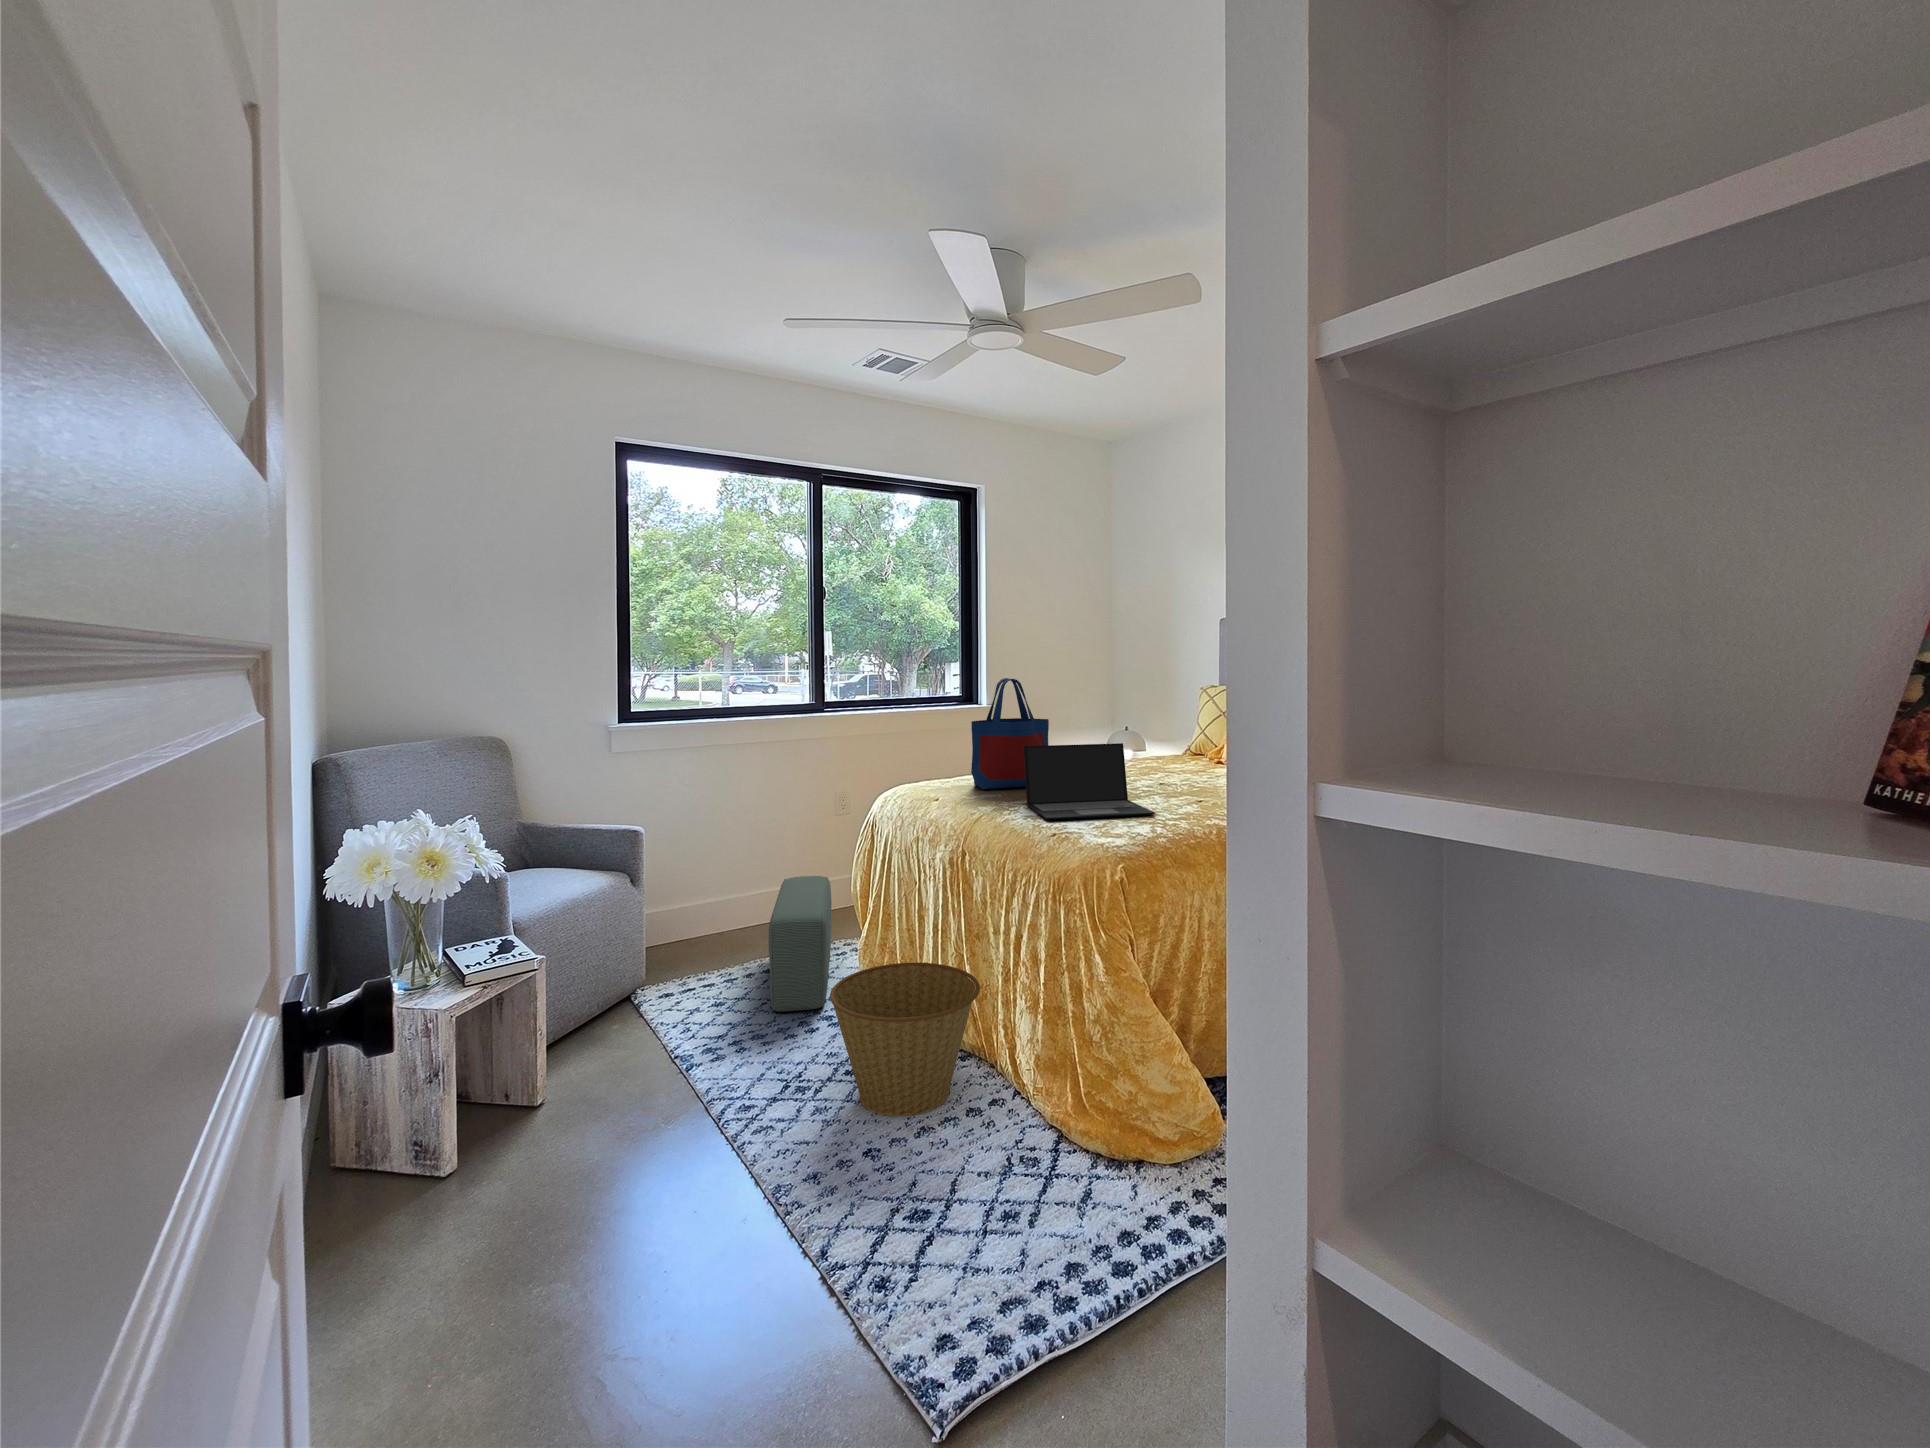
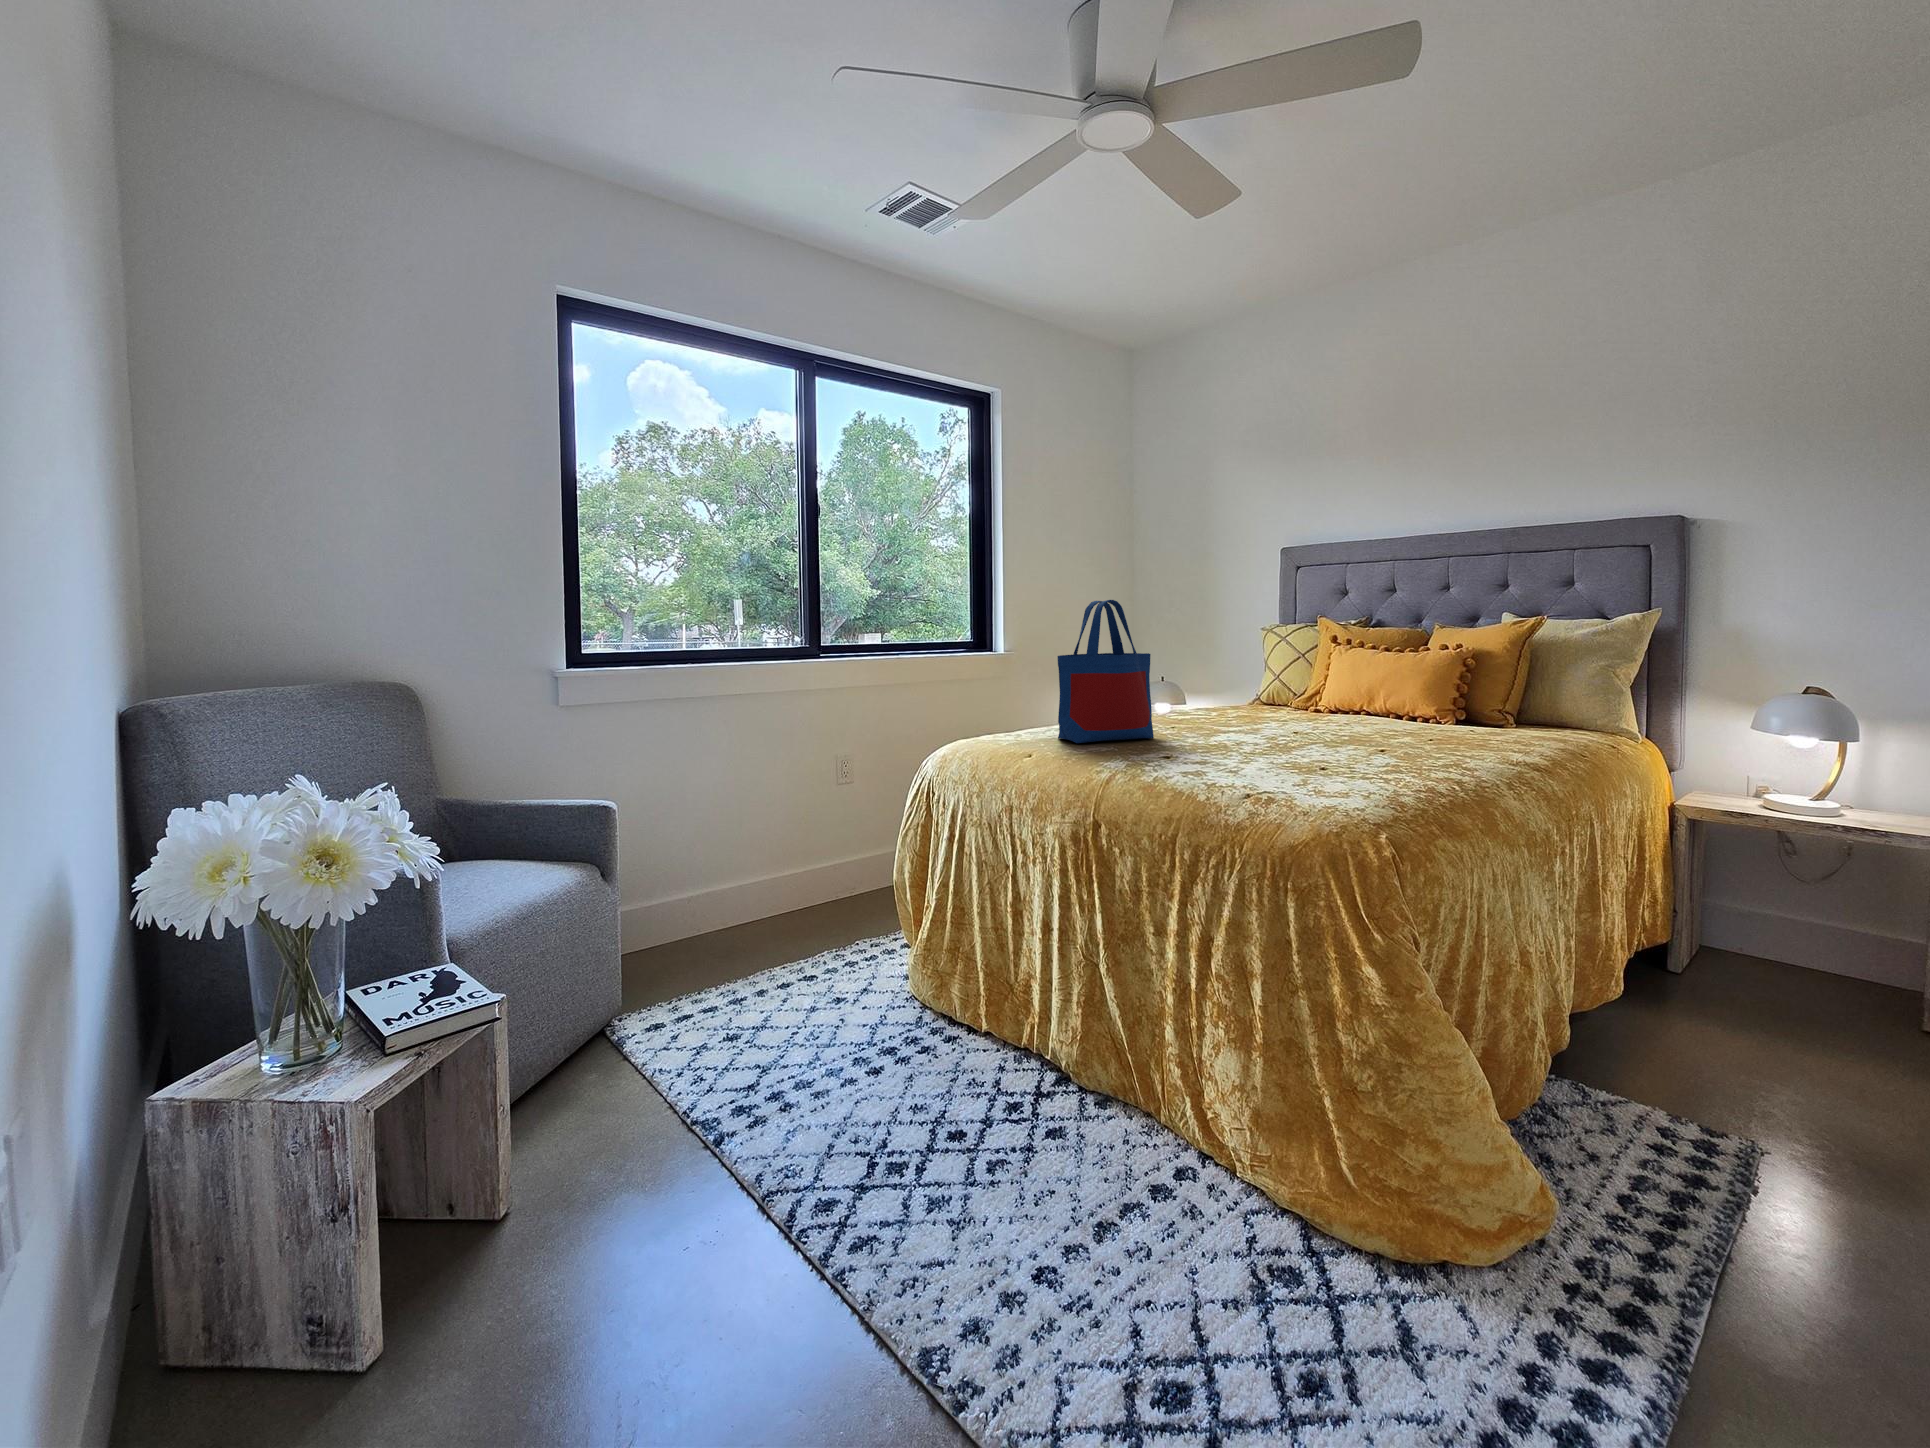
laptop: present [1024,743,1155,820] -> none [1151,679,1345,776]
pouf: present [768,876,831,1011] -> none [793,861,879,1044]
basket: present [830,963,980,1116] -> none [941,977,1153,1206]

